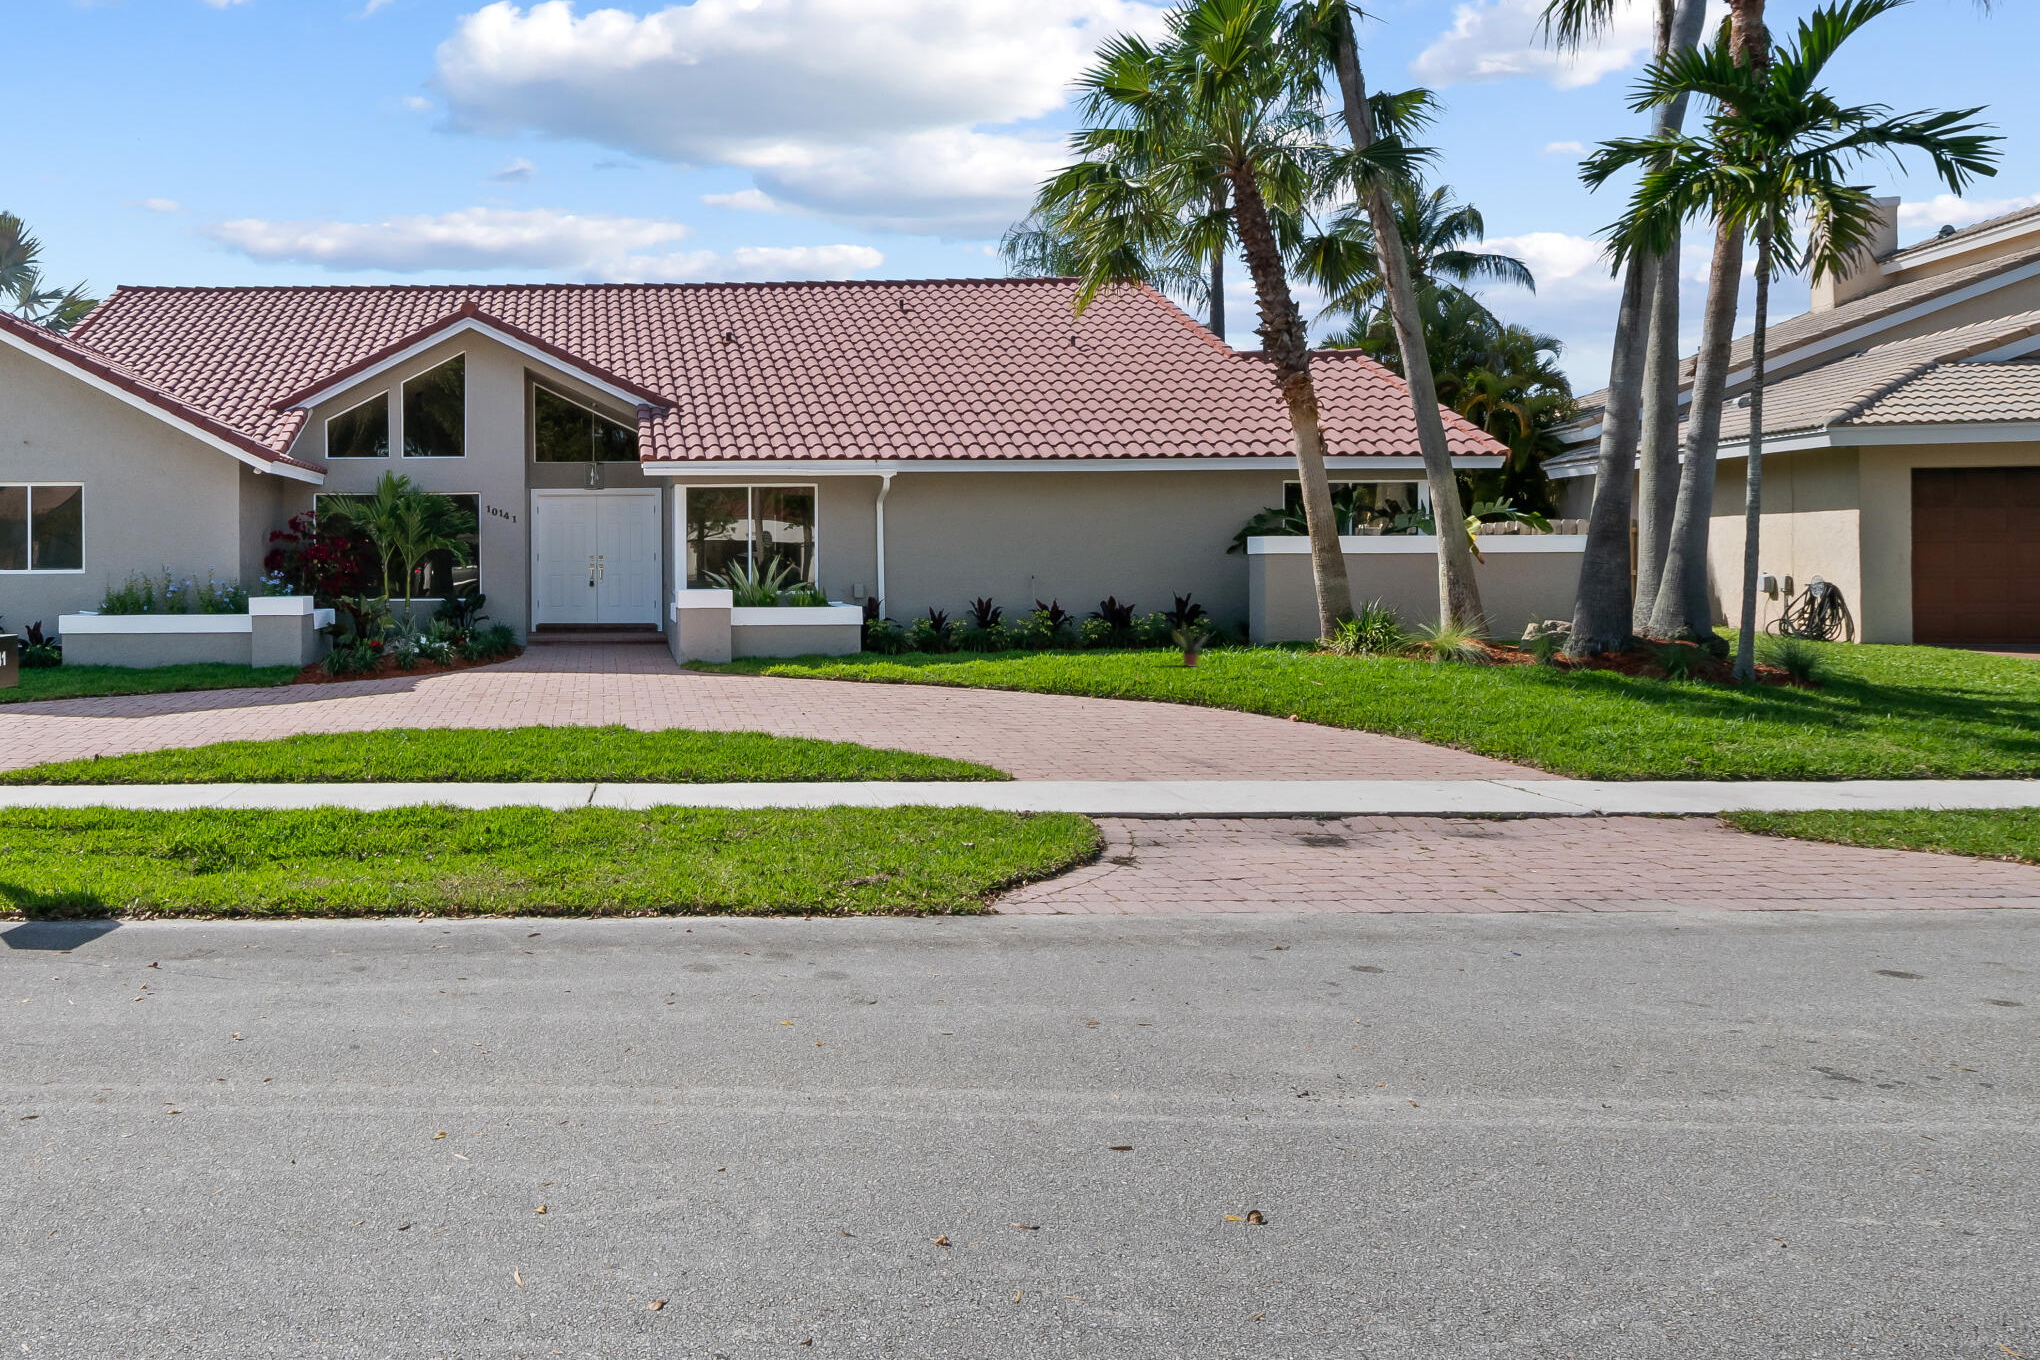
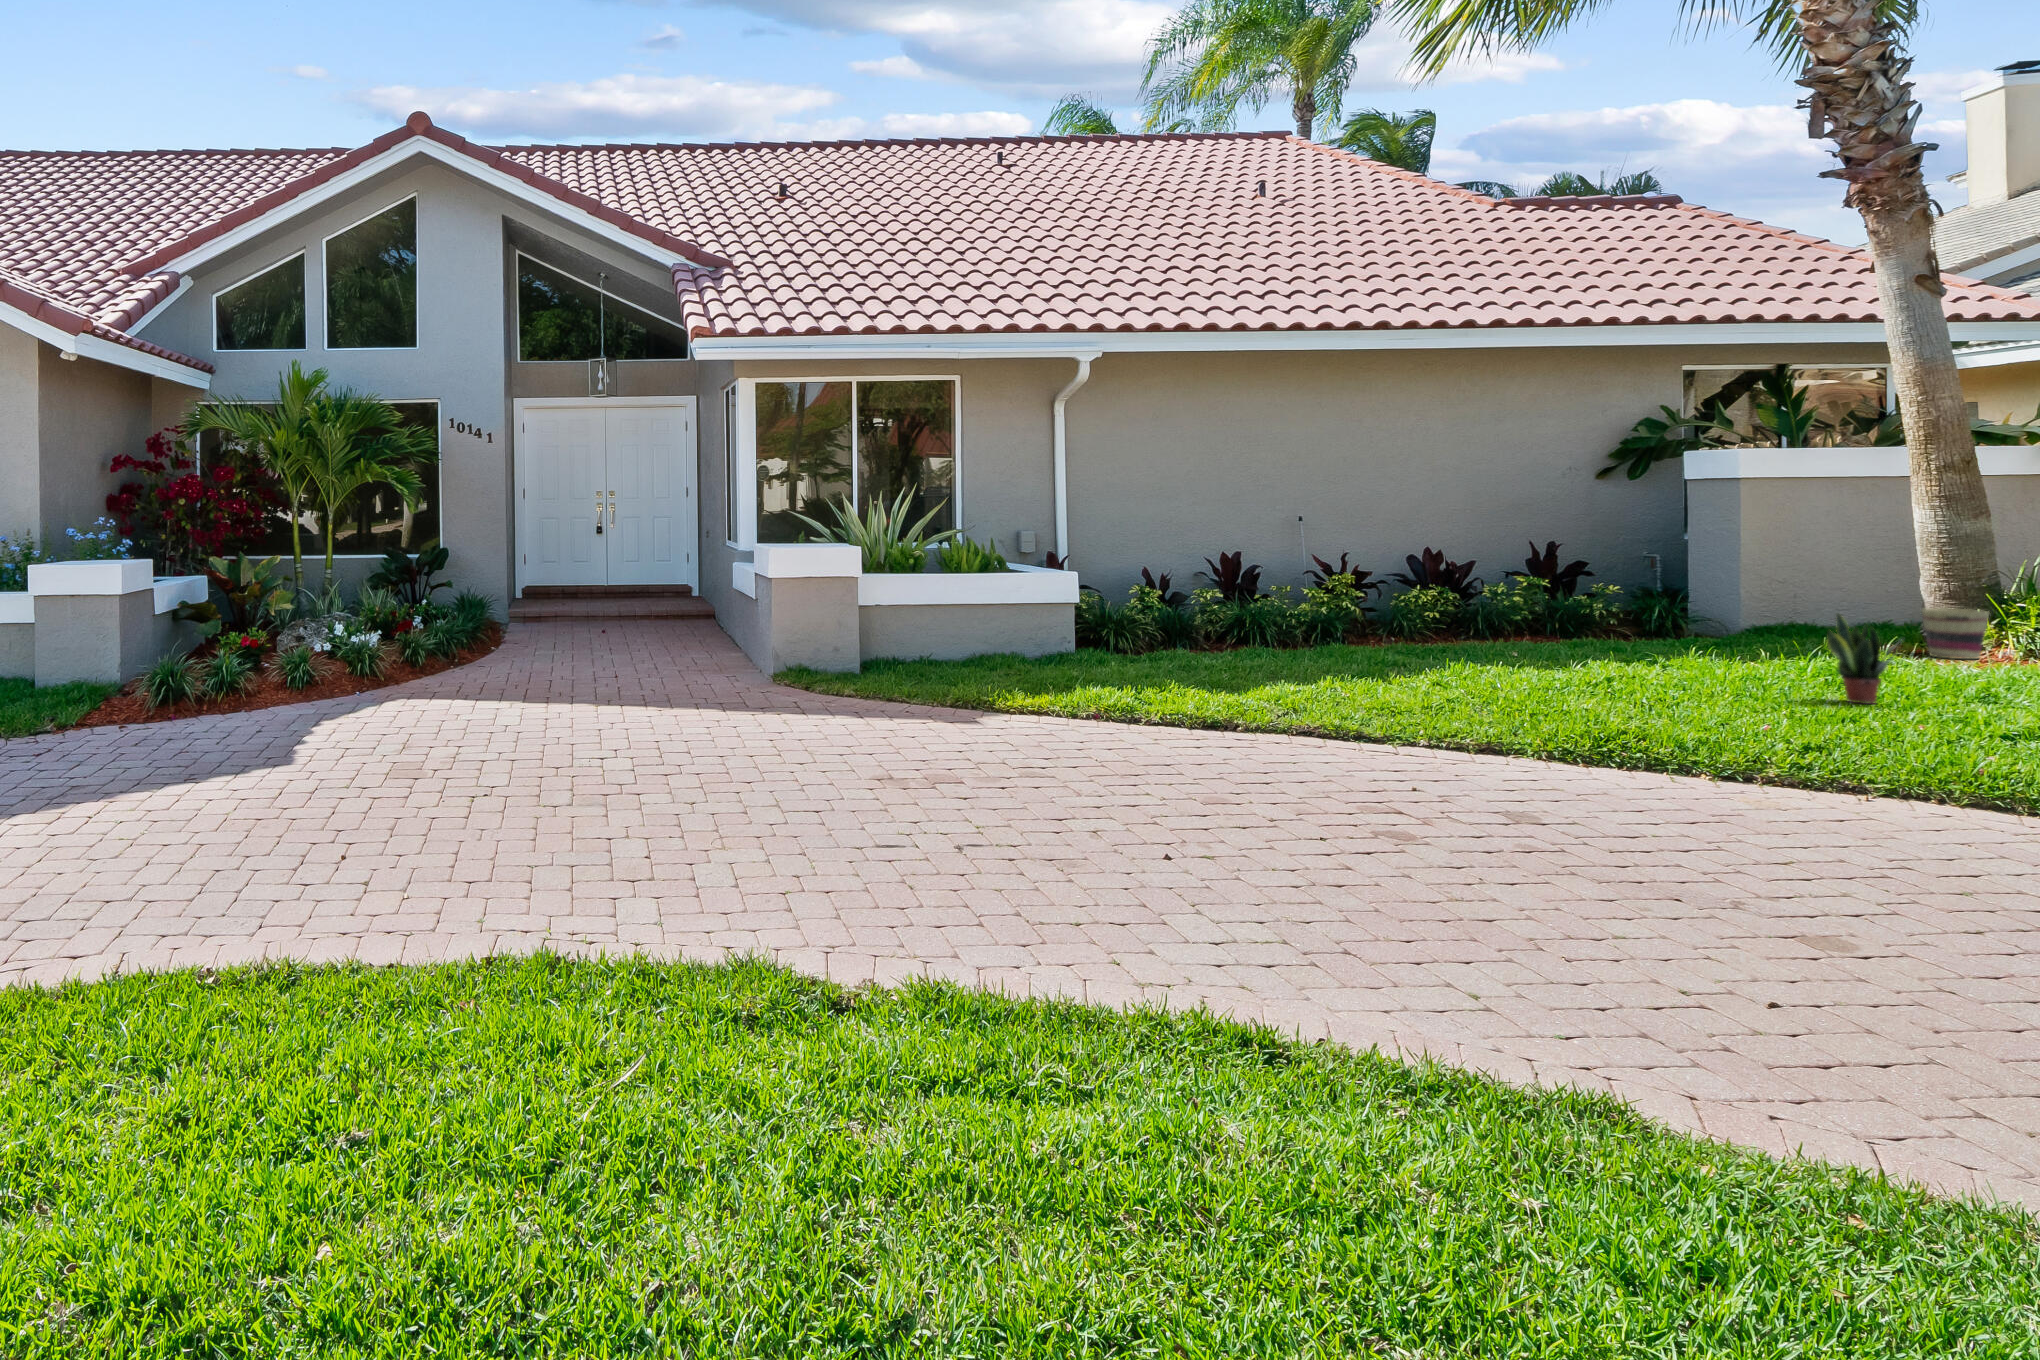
basket: none [1291,625,1321,652] -> present [1922,608,1989,659]

